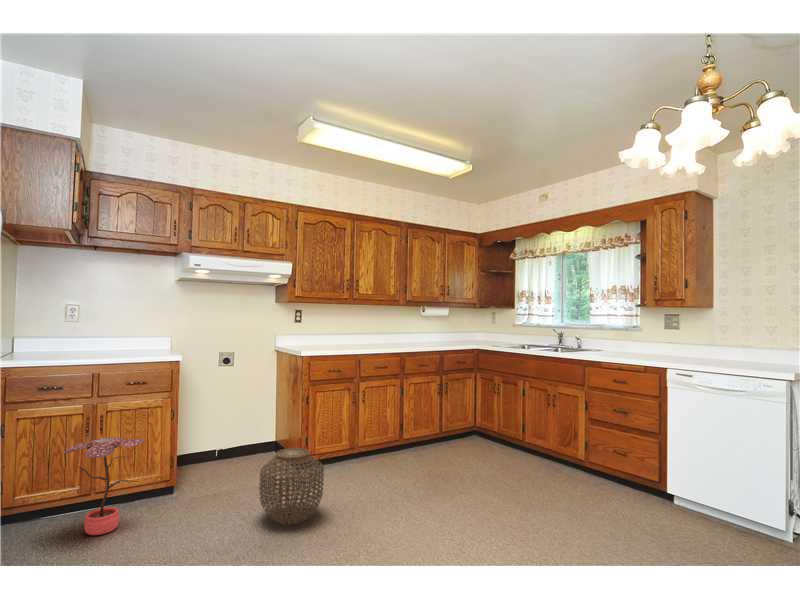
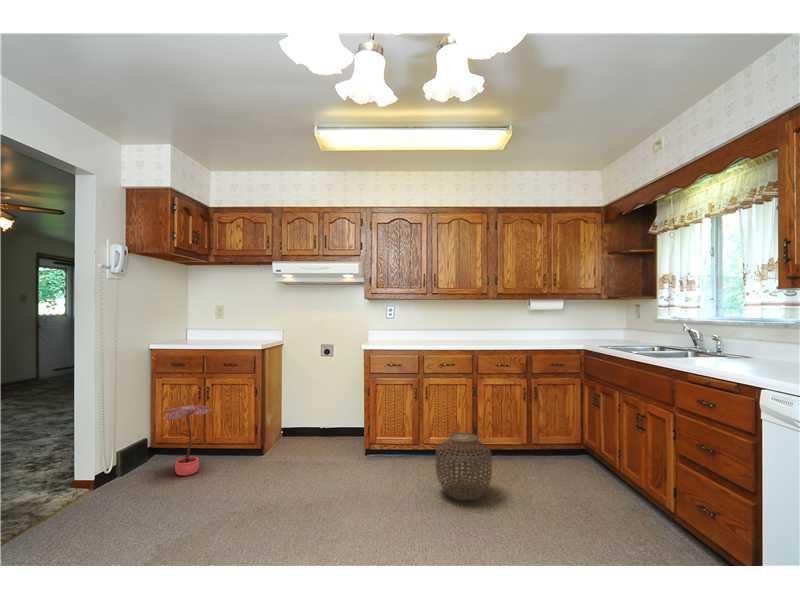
woven basket: present [259,448,324,525] -> present [436,433,492,501]

